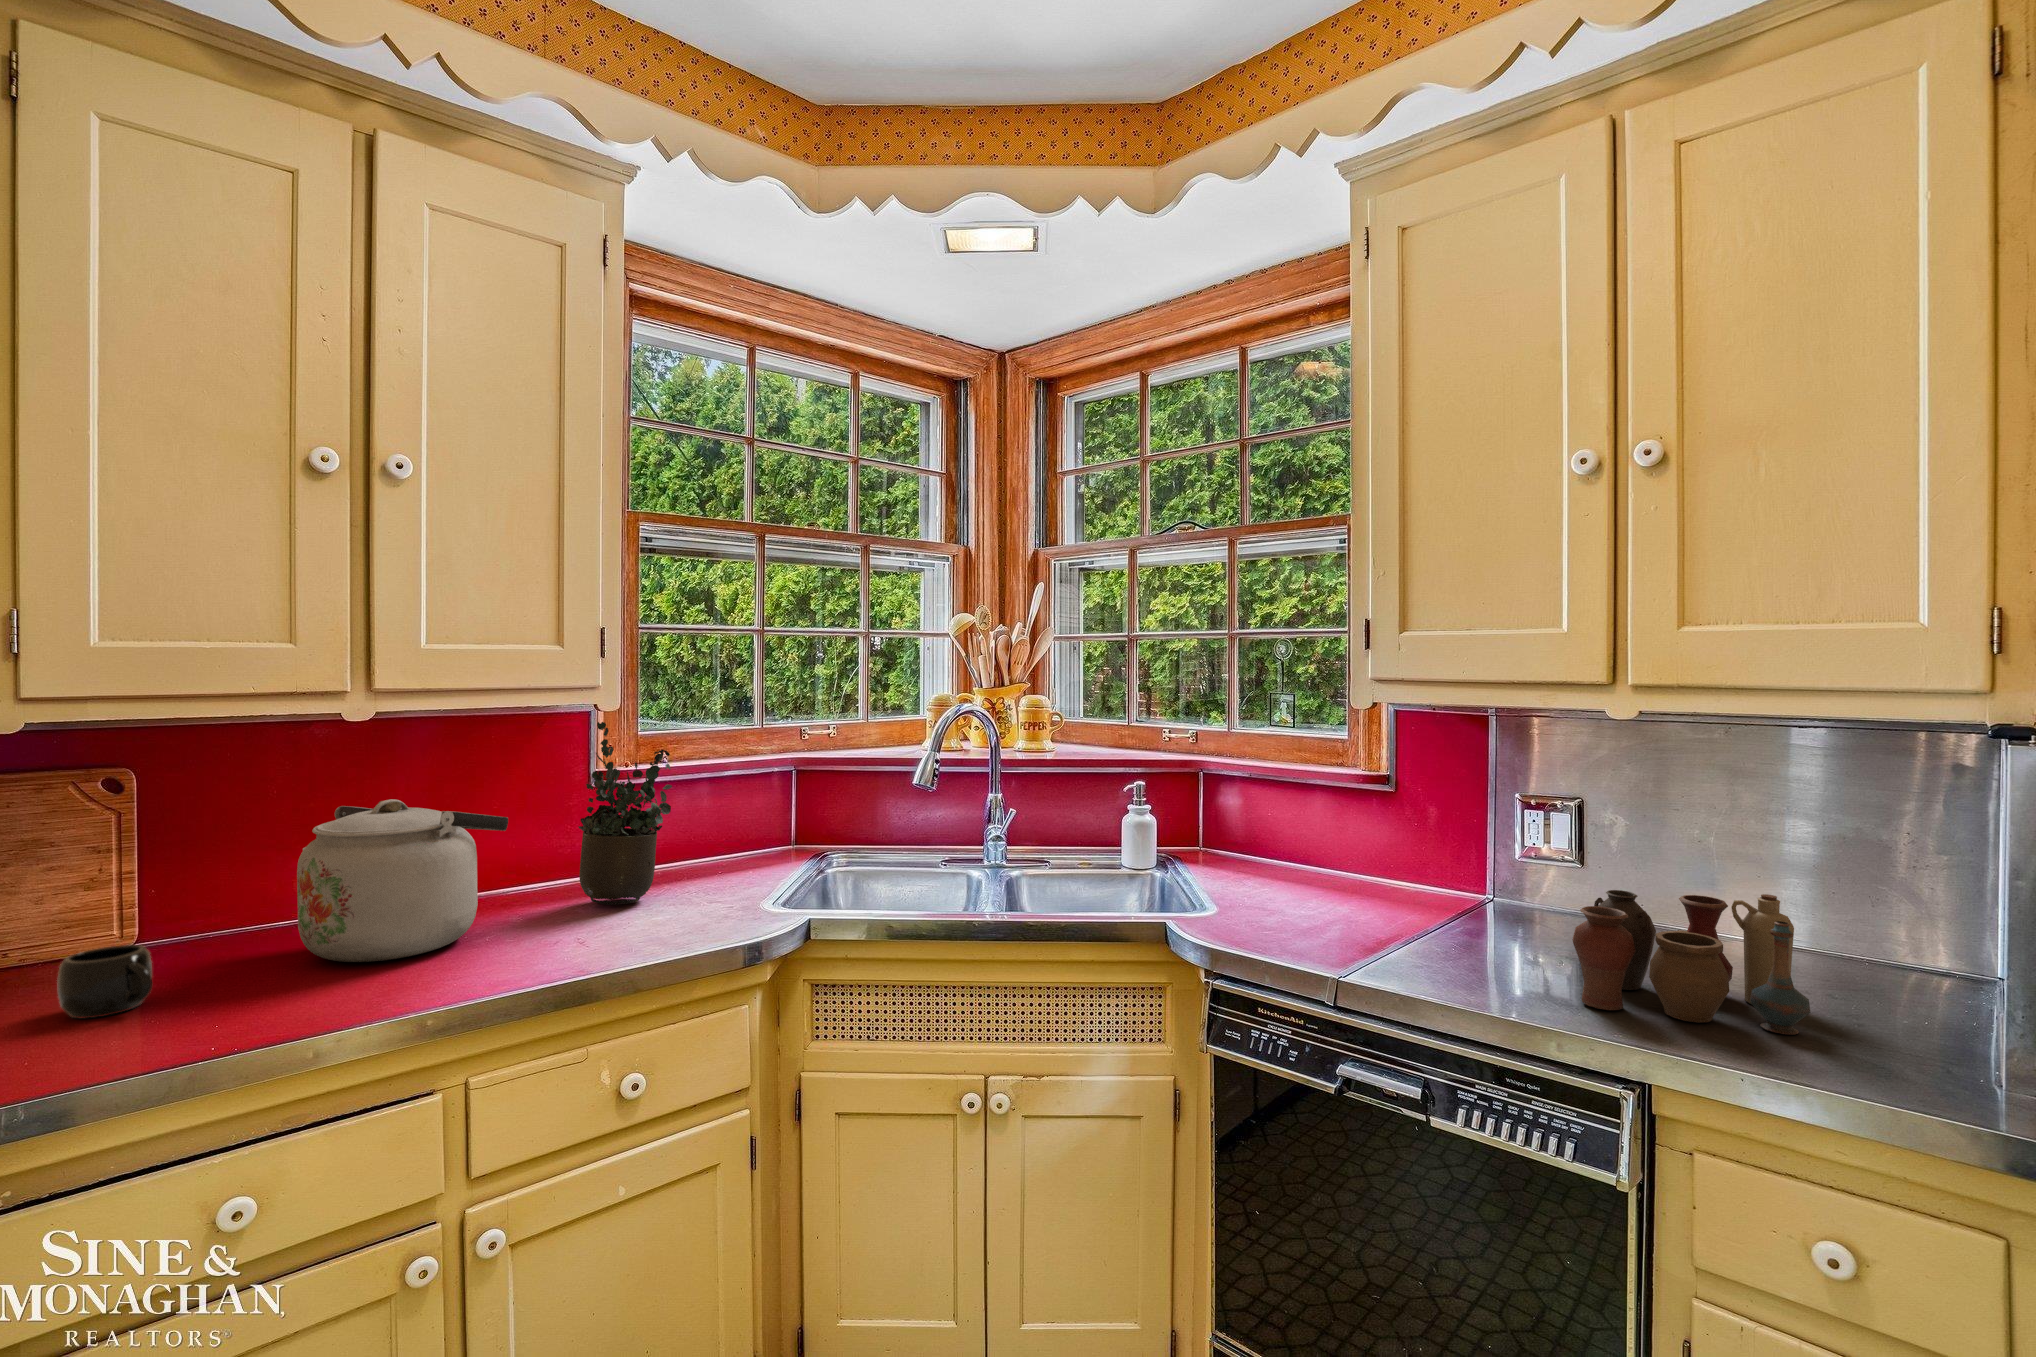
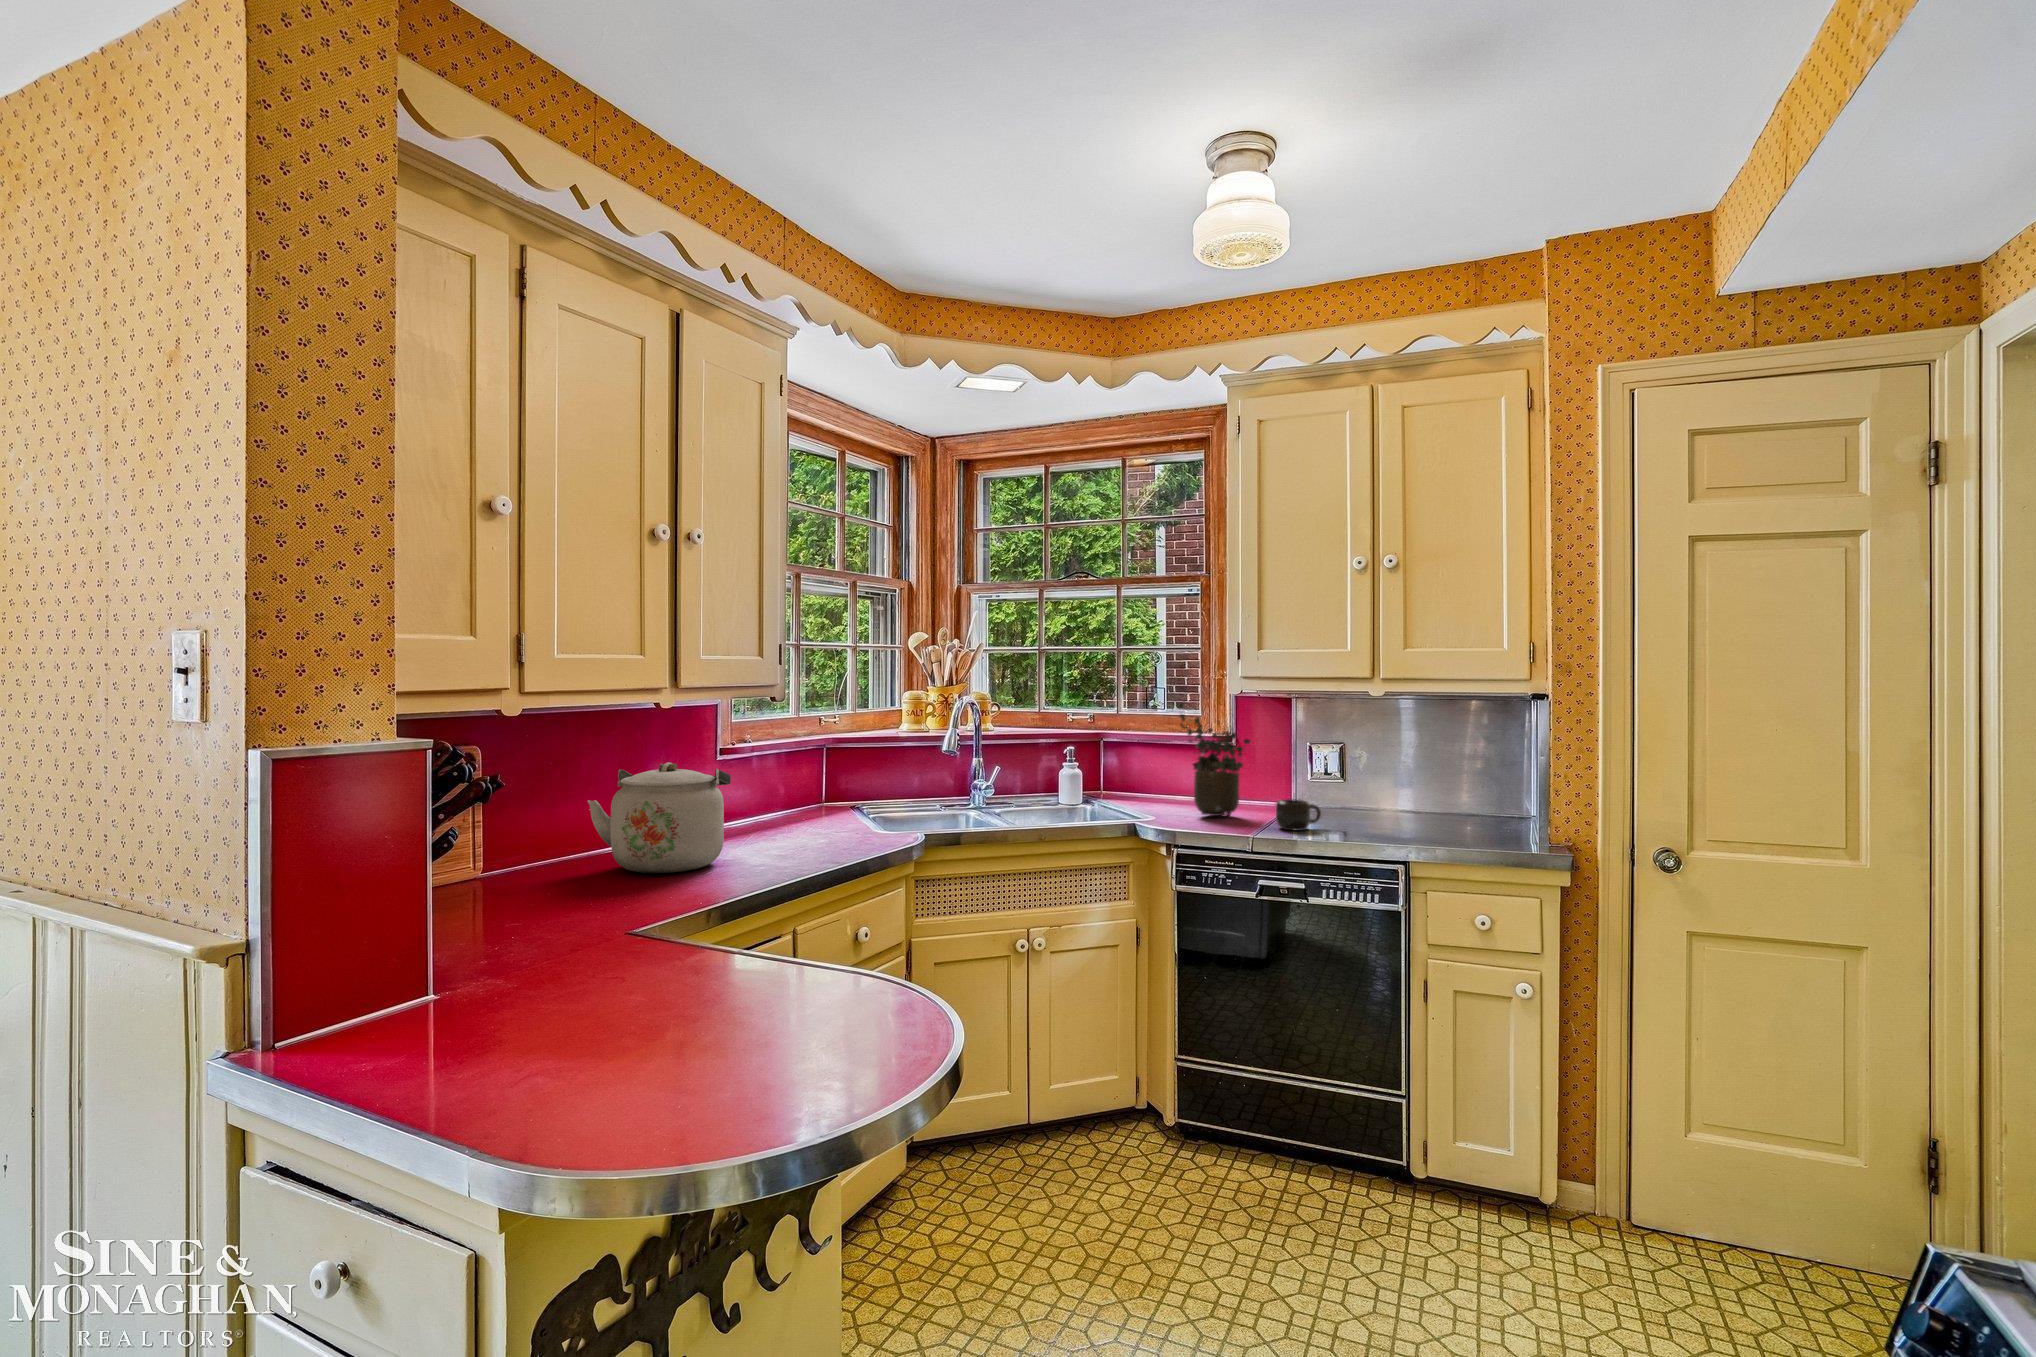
potted plant: present [578,722,672,905] -> present [1178,703,1250,816]
vase: present [1572,890,1811,1035] -> none [1365,780,1462,838]
mug: present [57,945,152,1018] -> present [1276,799,1321,831]

